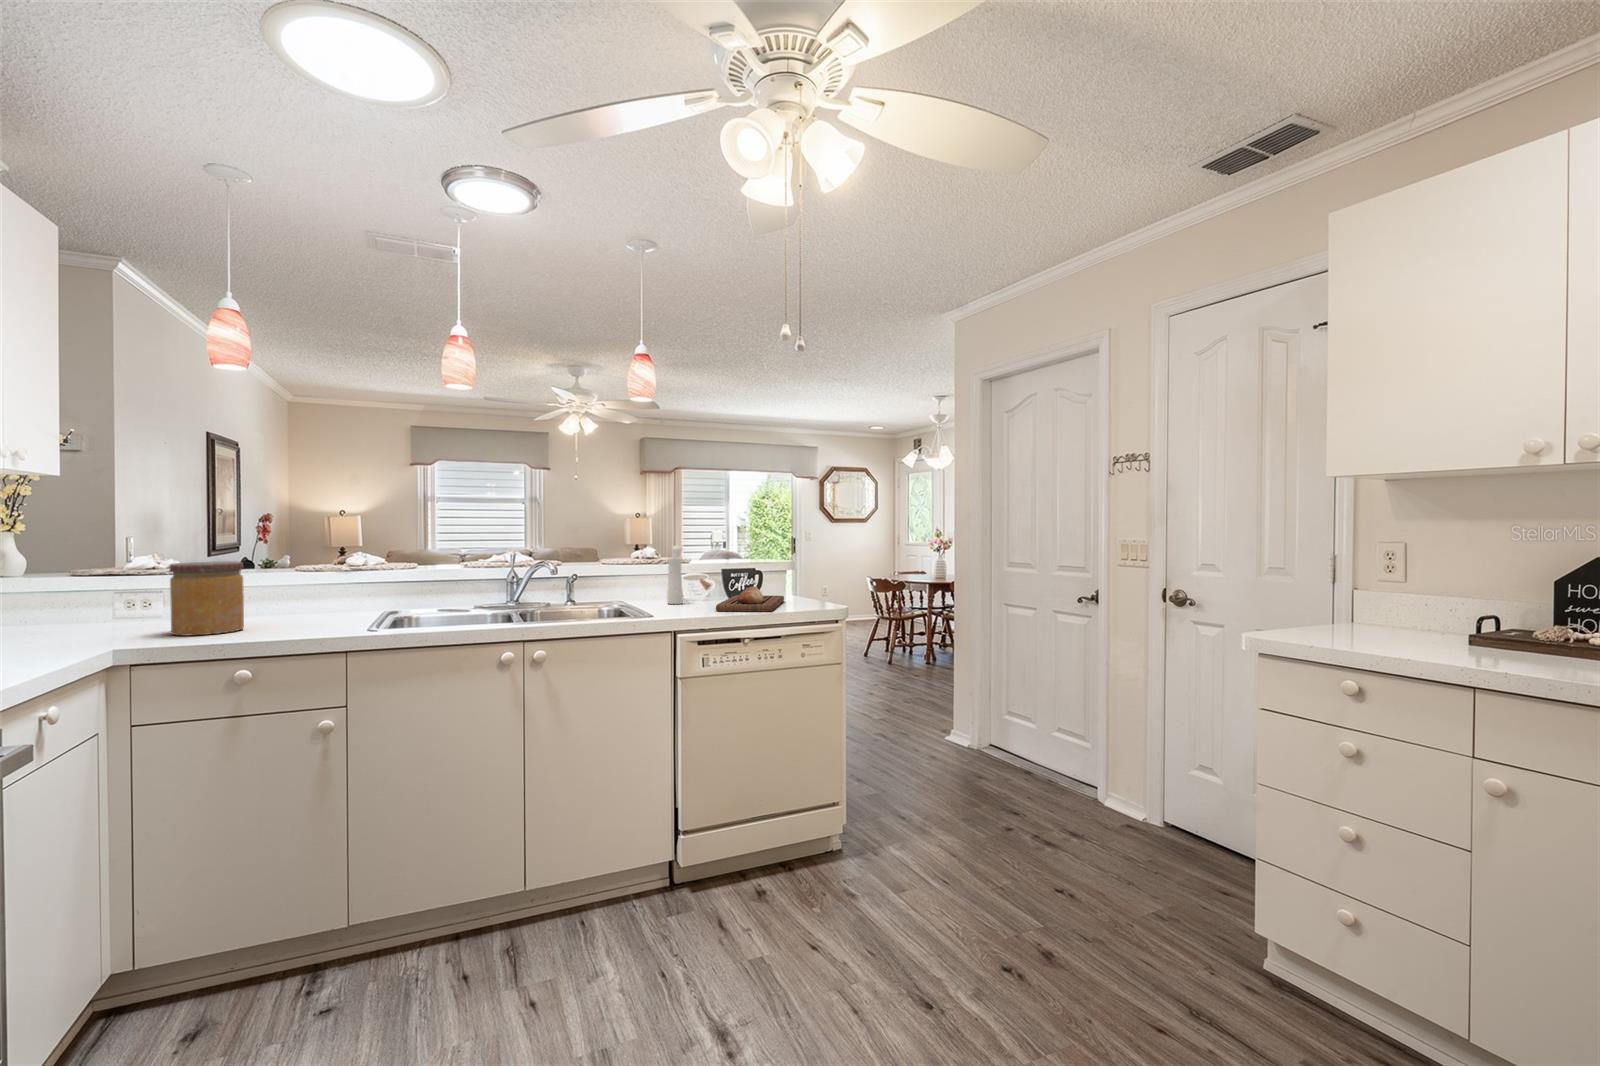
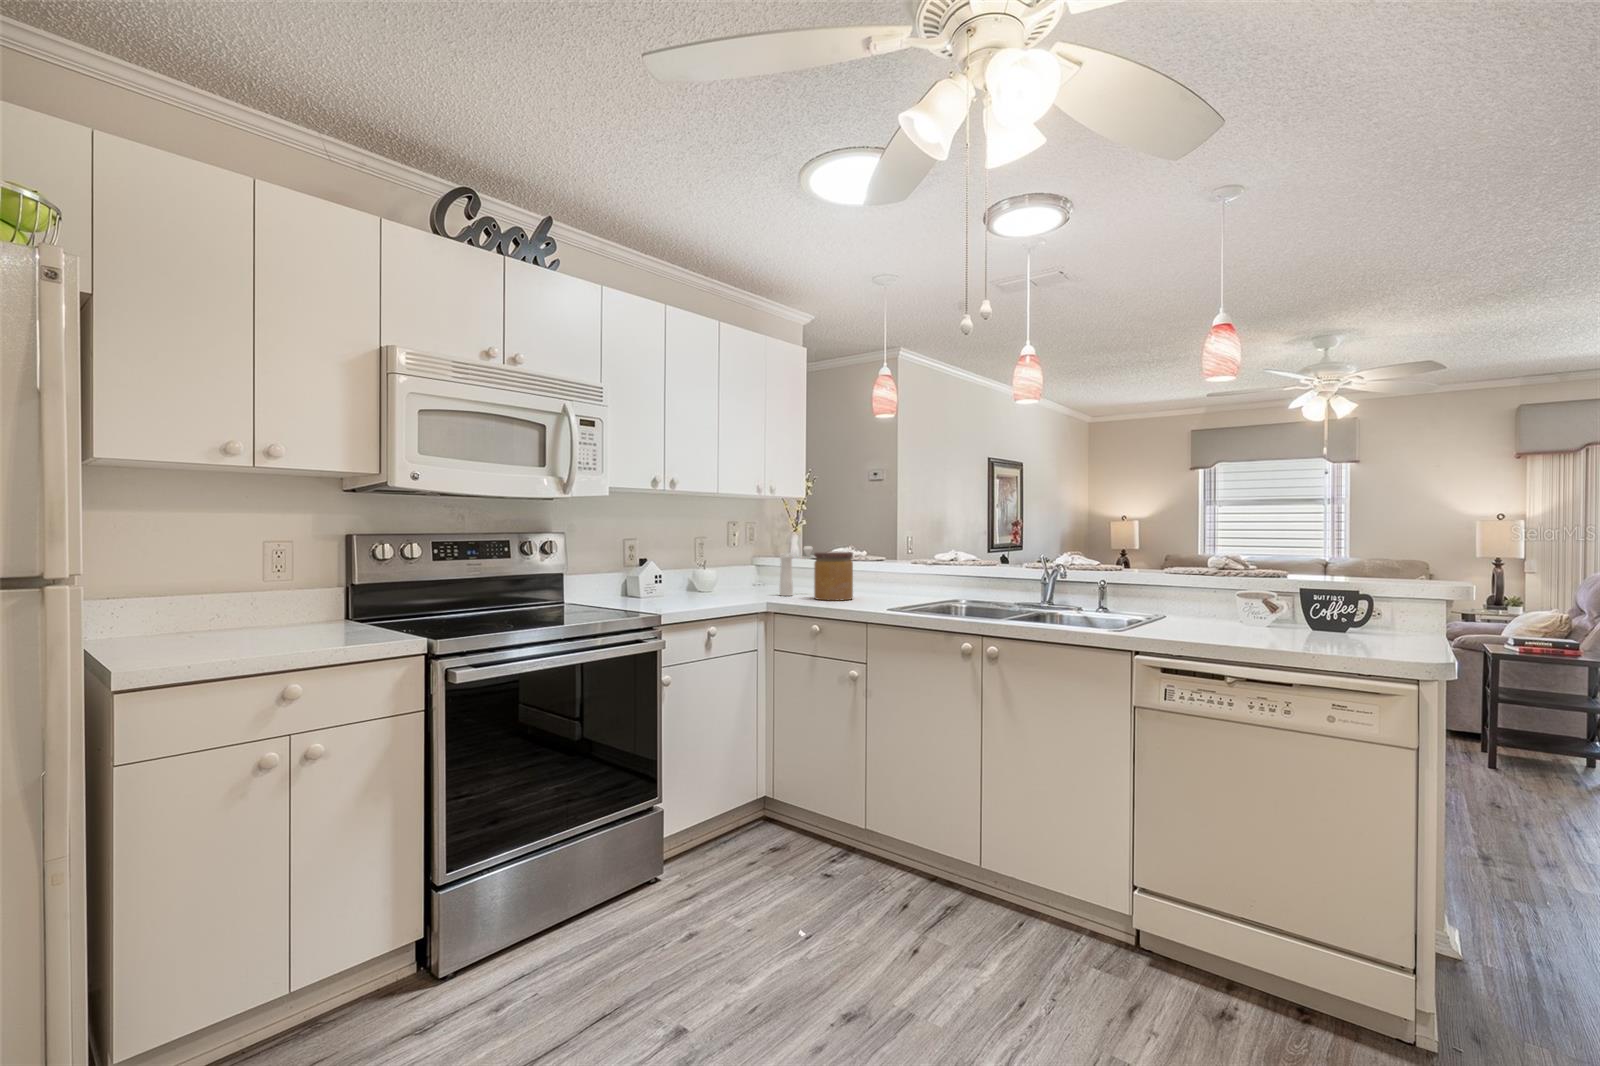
pepper mill: present [667,546,683,604] -> present [779,546,813,596]
bread loaf: present [716,587,784,612] -> none [1211,615,1369,648]

